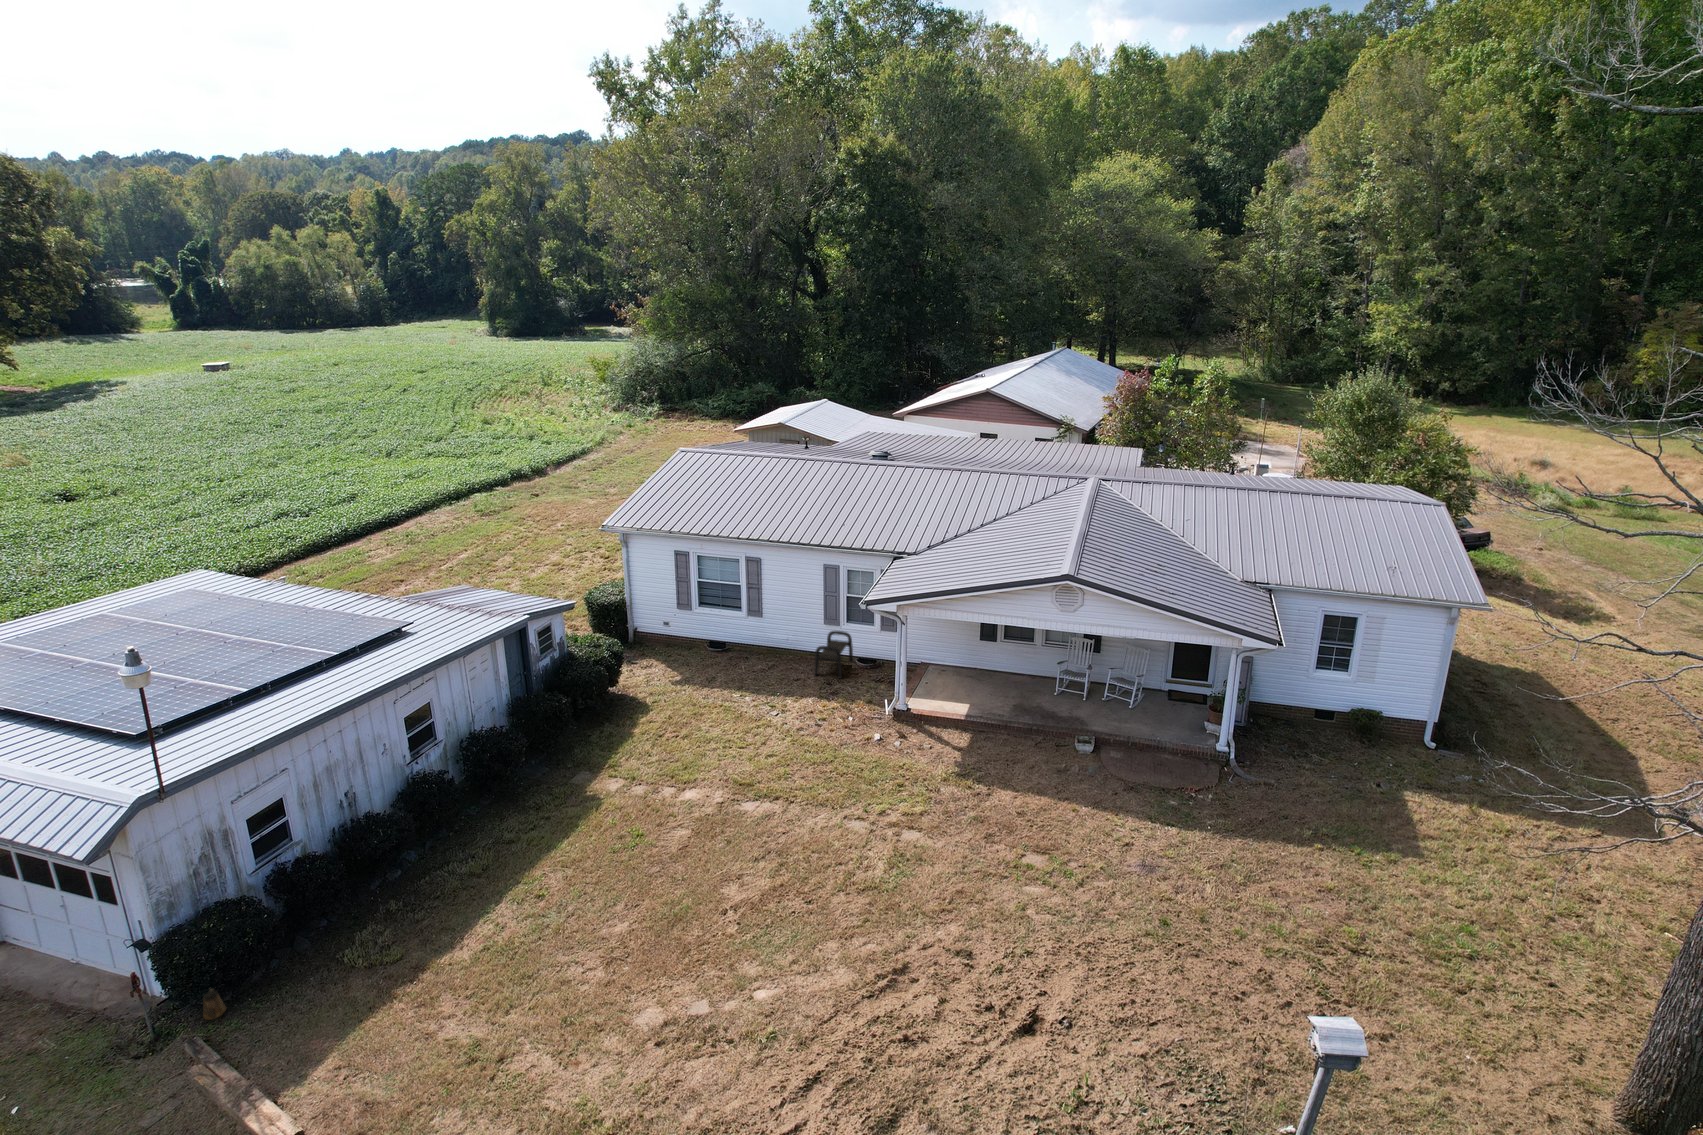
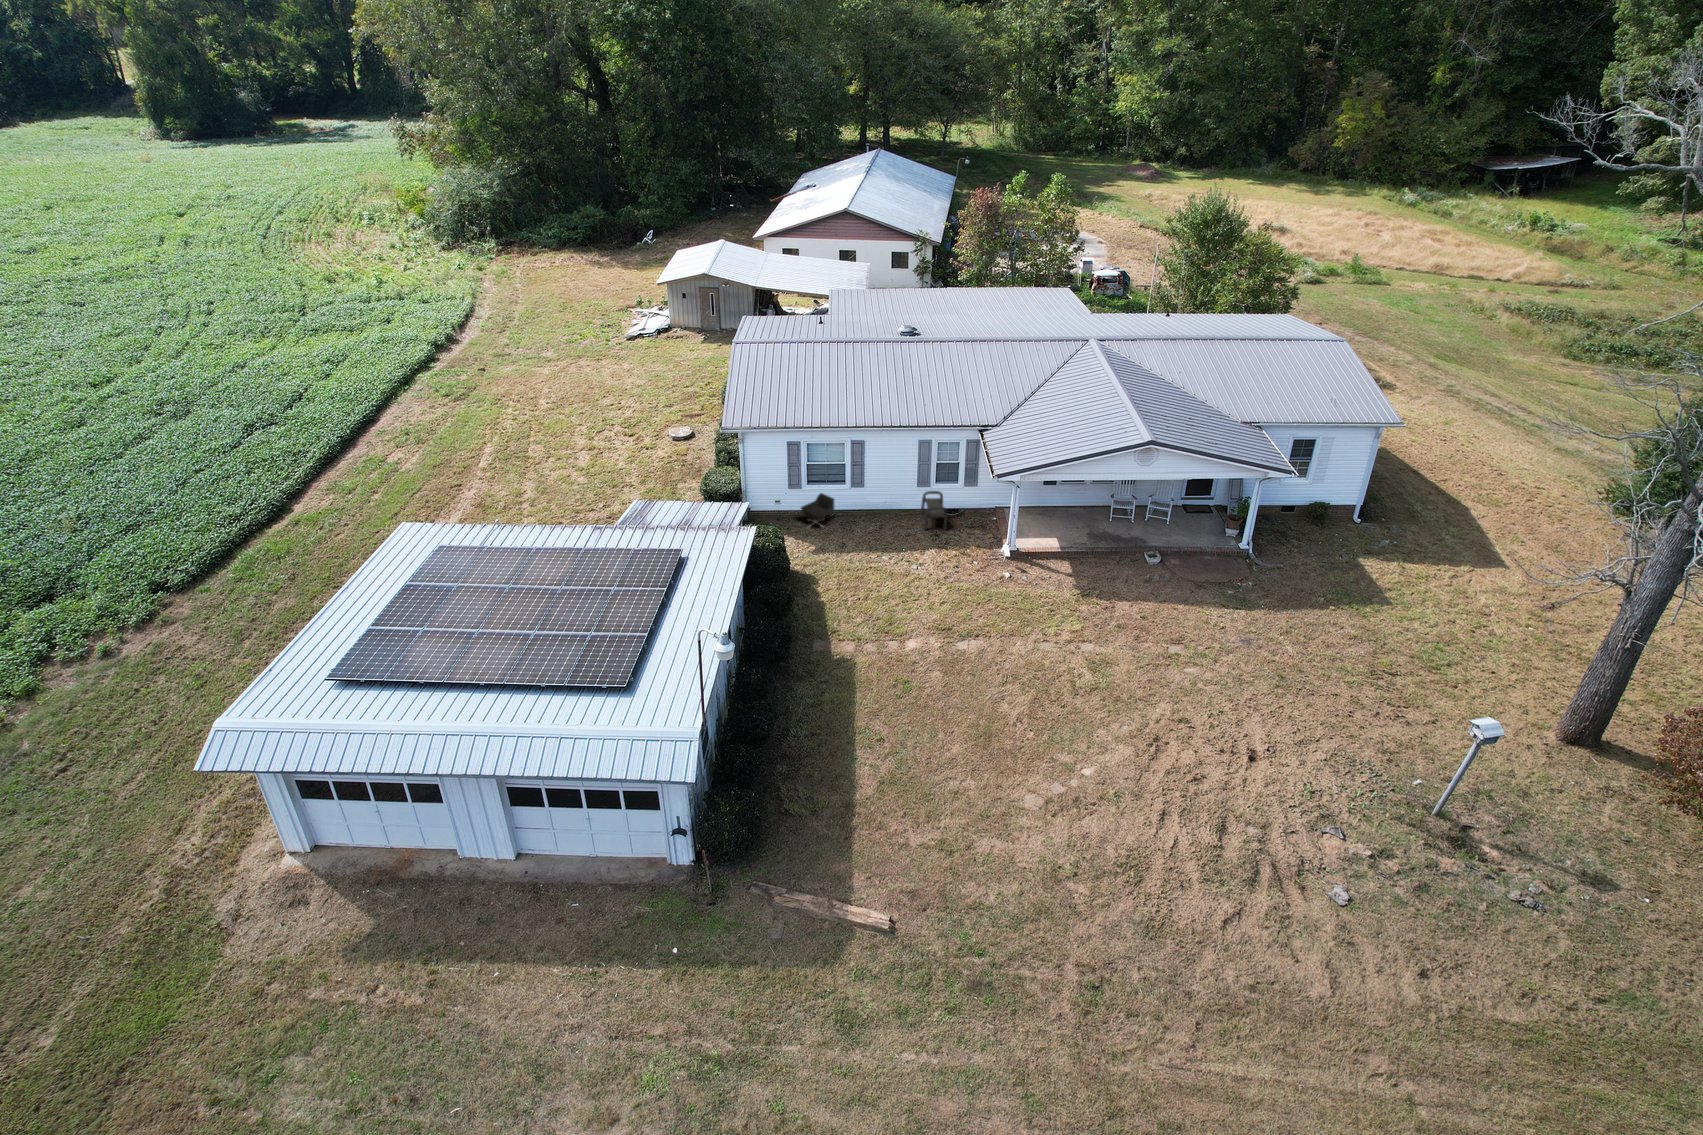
lounge chair: none [683,618,721,657] -> present [801,493,834,523]
watering can: present [203,989,226,1020] -> none [742,853,762,876]

